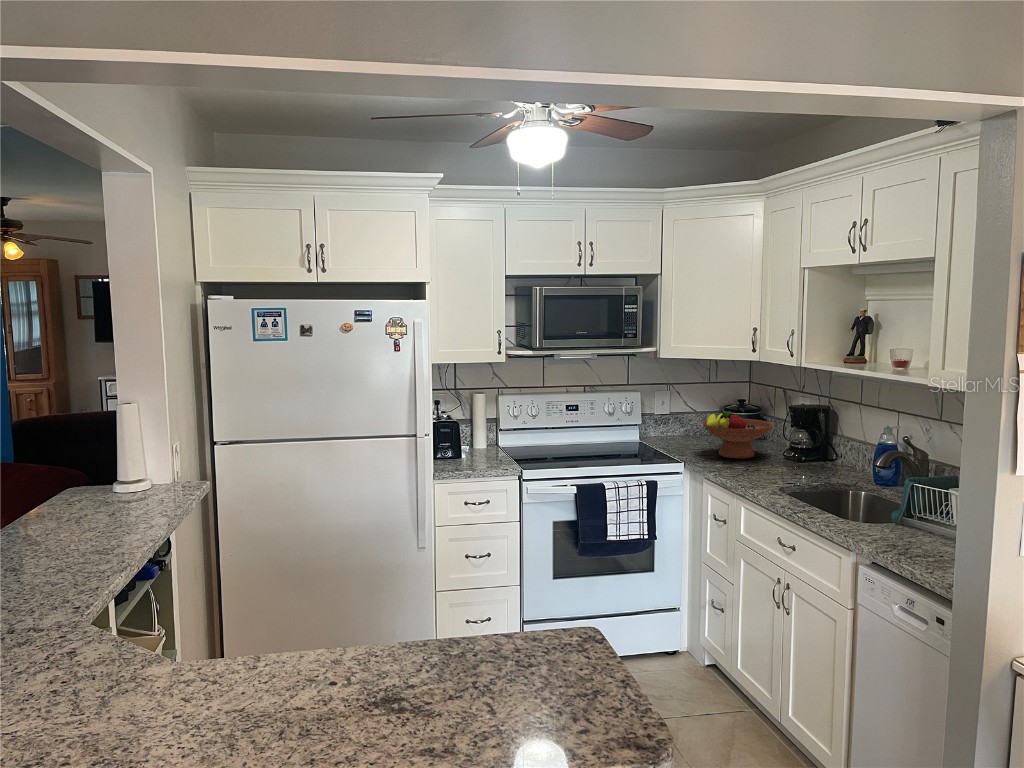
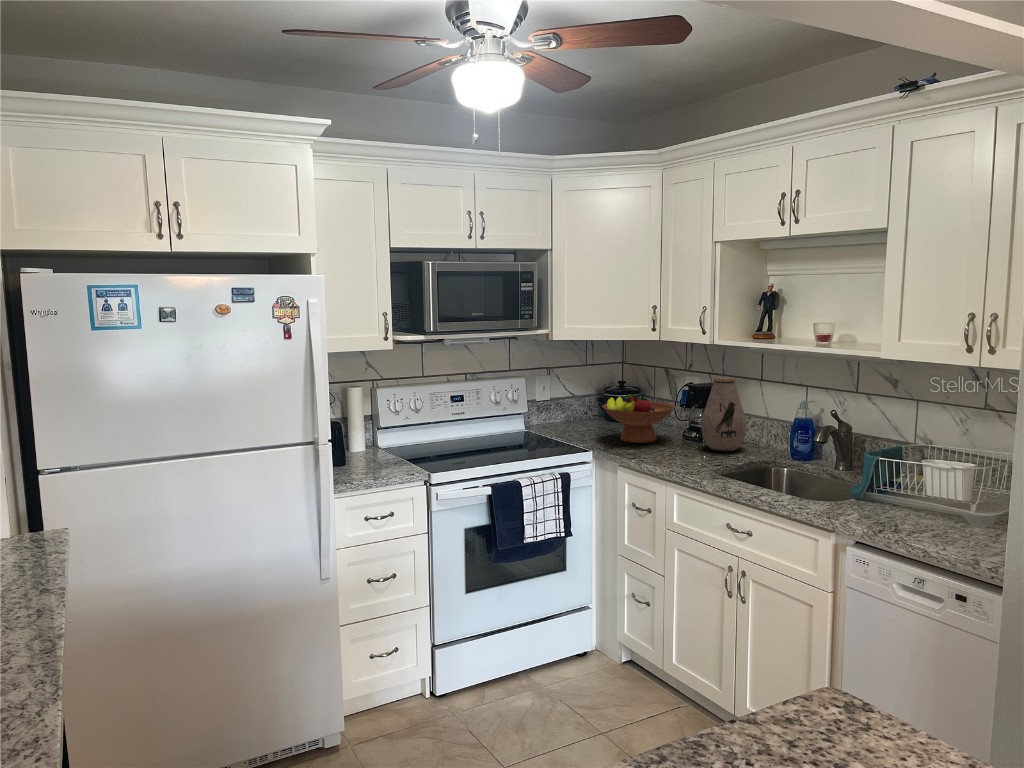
vase: none [791,399,837,473] -> present [701,377,746,452]

